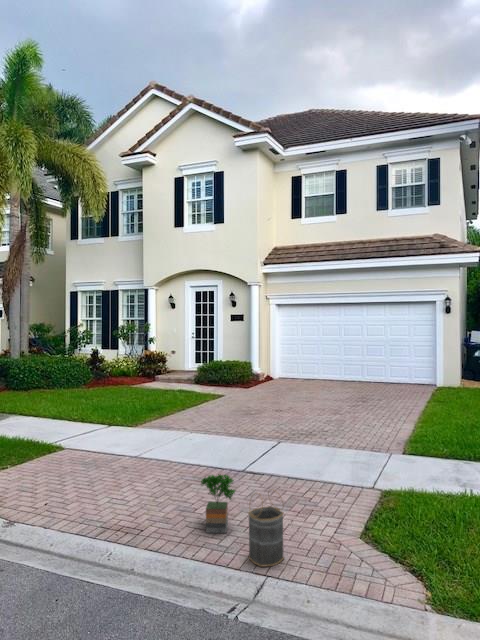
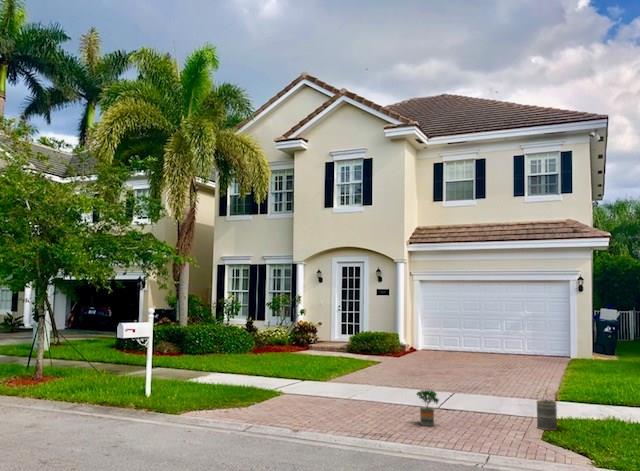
basket: present [248,493,284,567] -> present [537,390,557,430]

